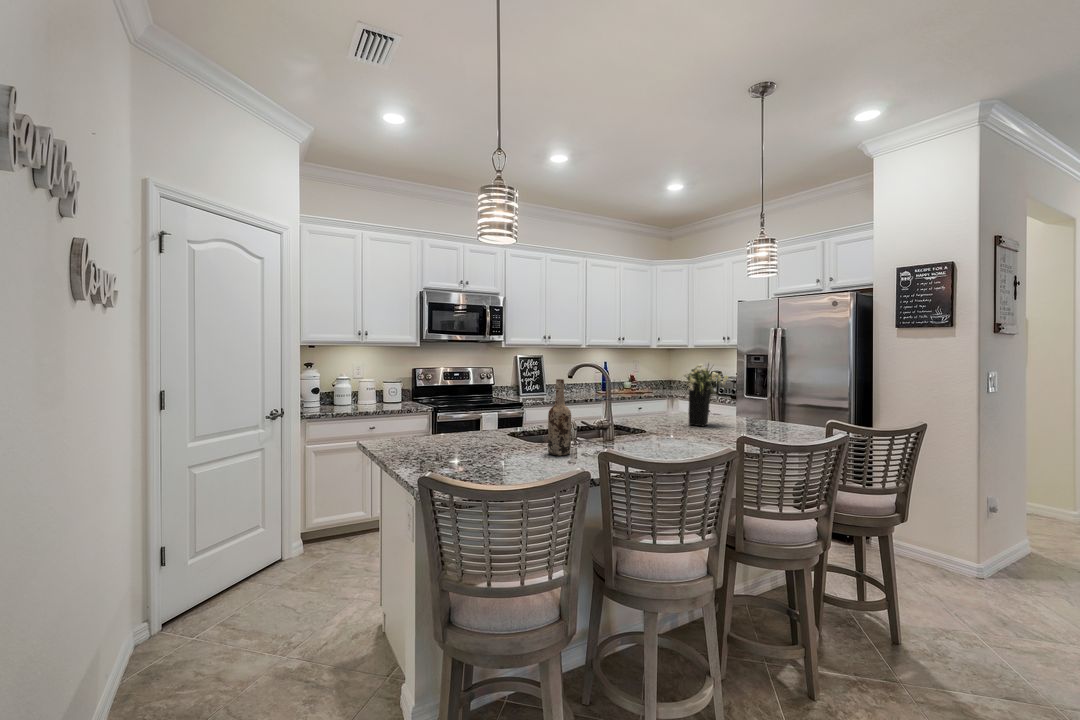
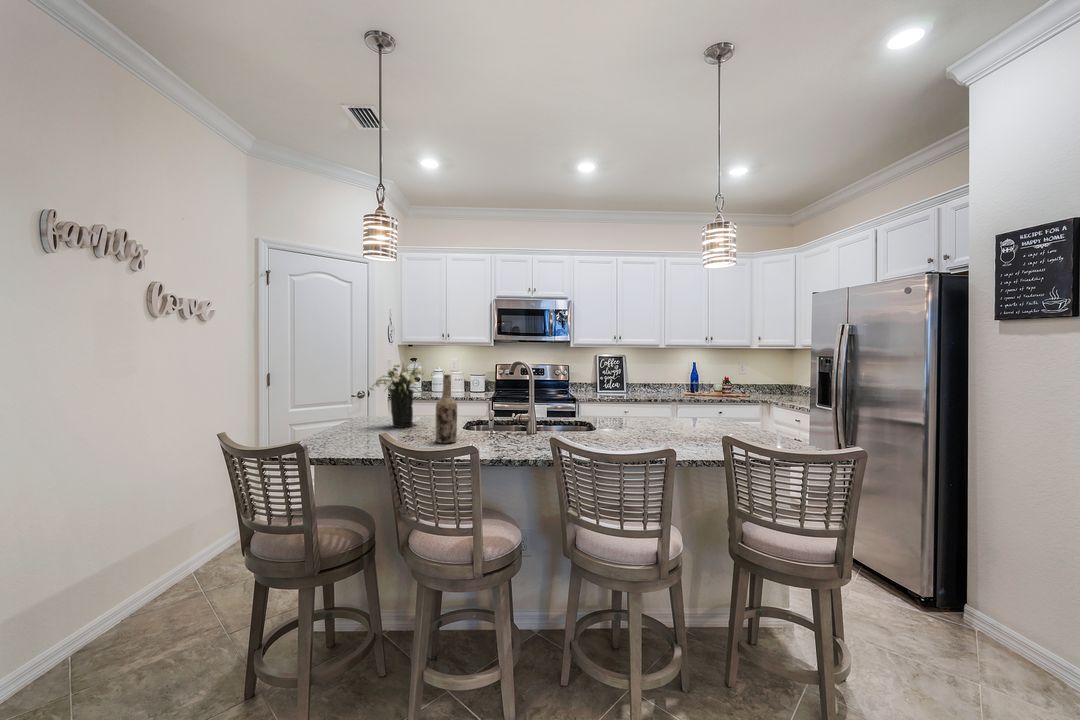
flower arrangement: present [685,364,728,426] -> present [370,364,425,428]

